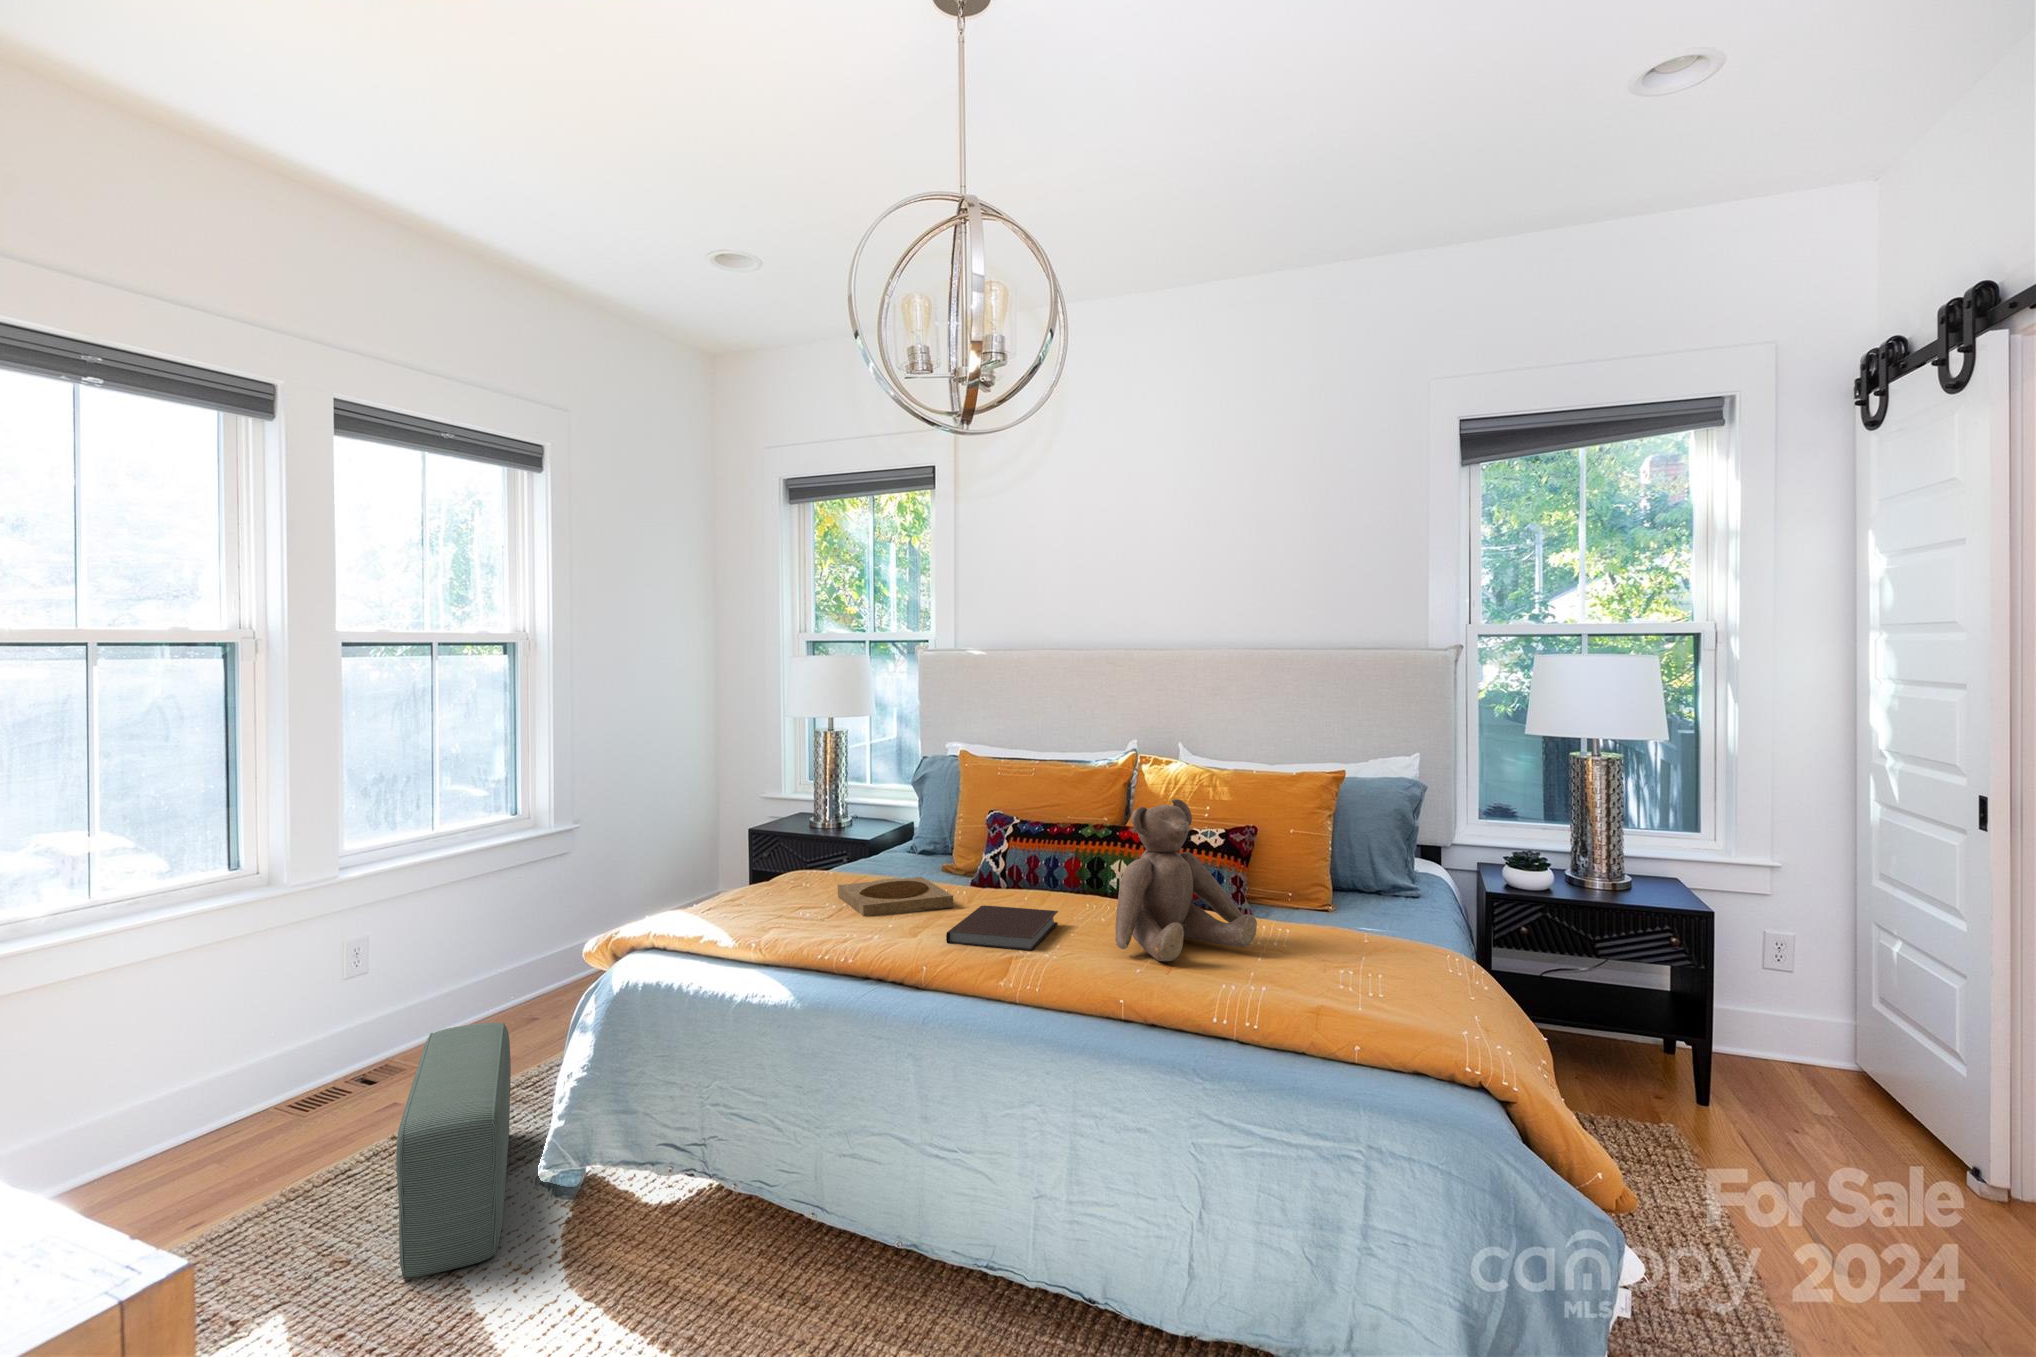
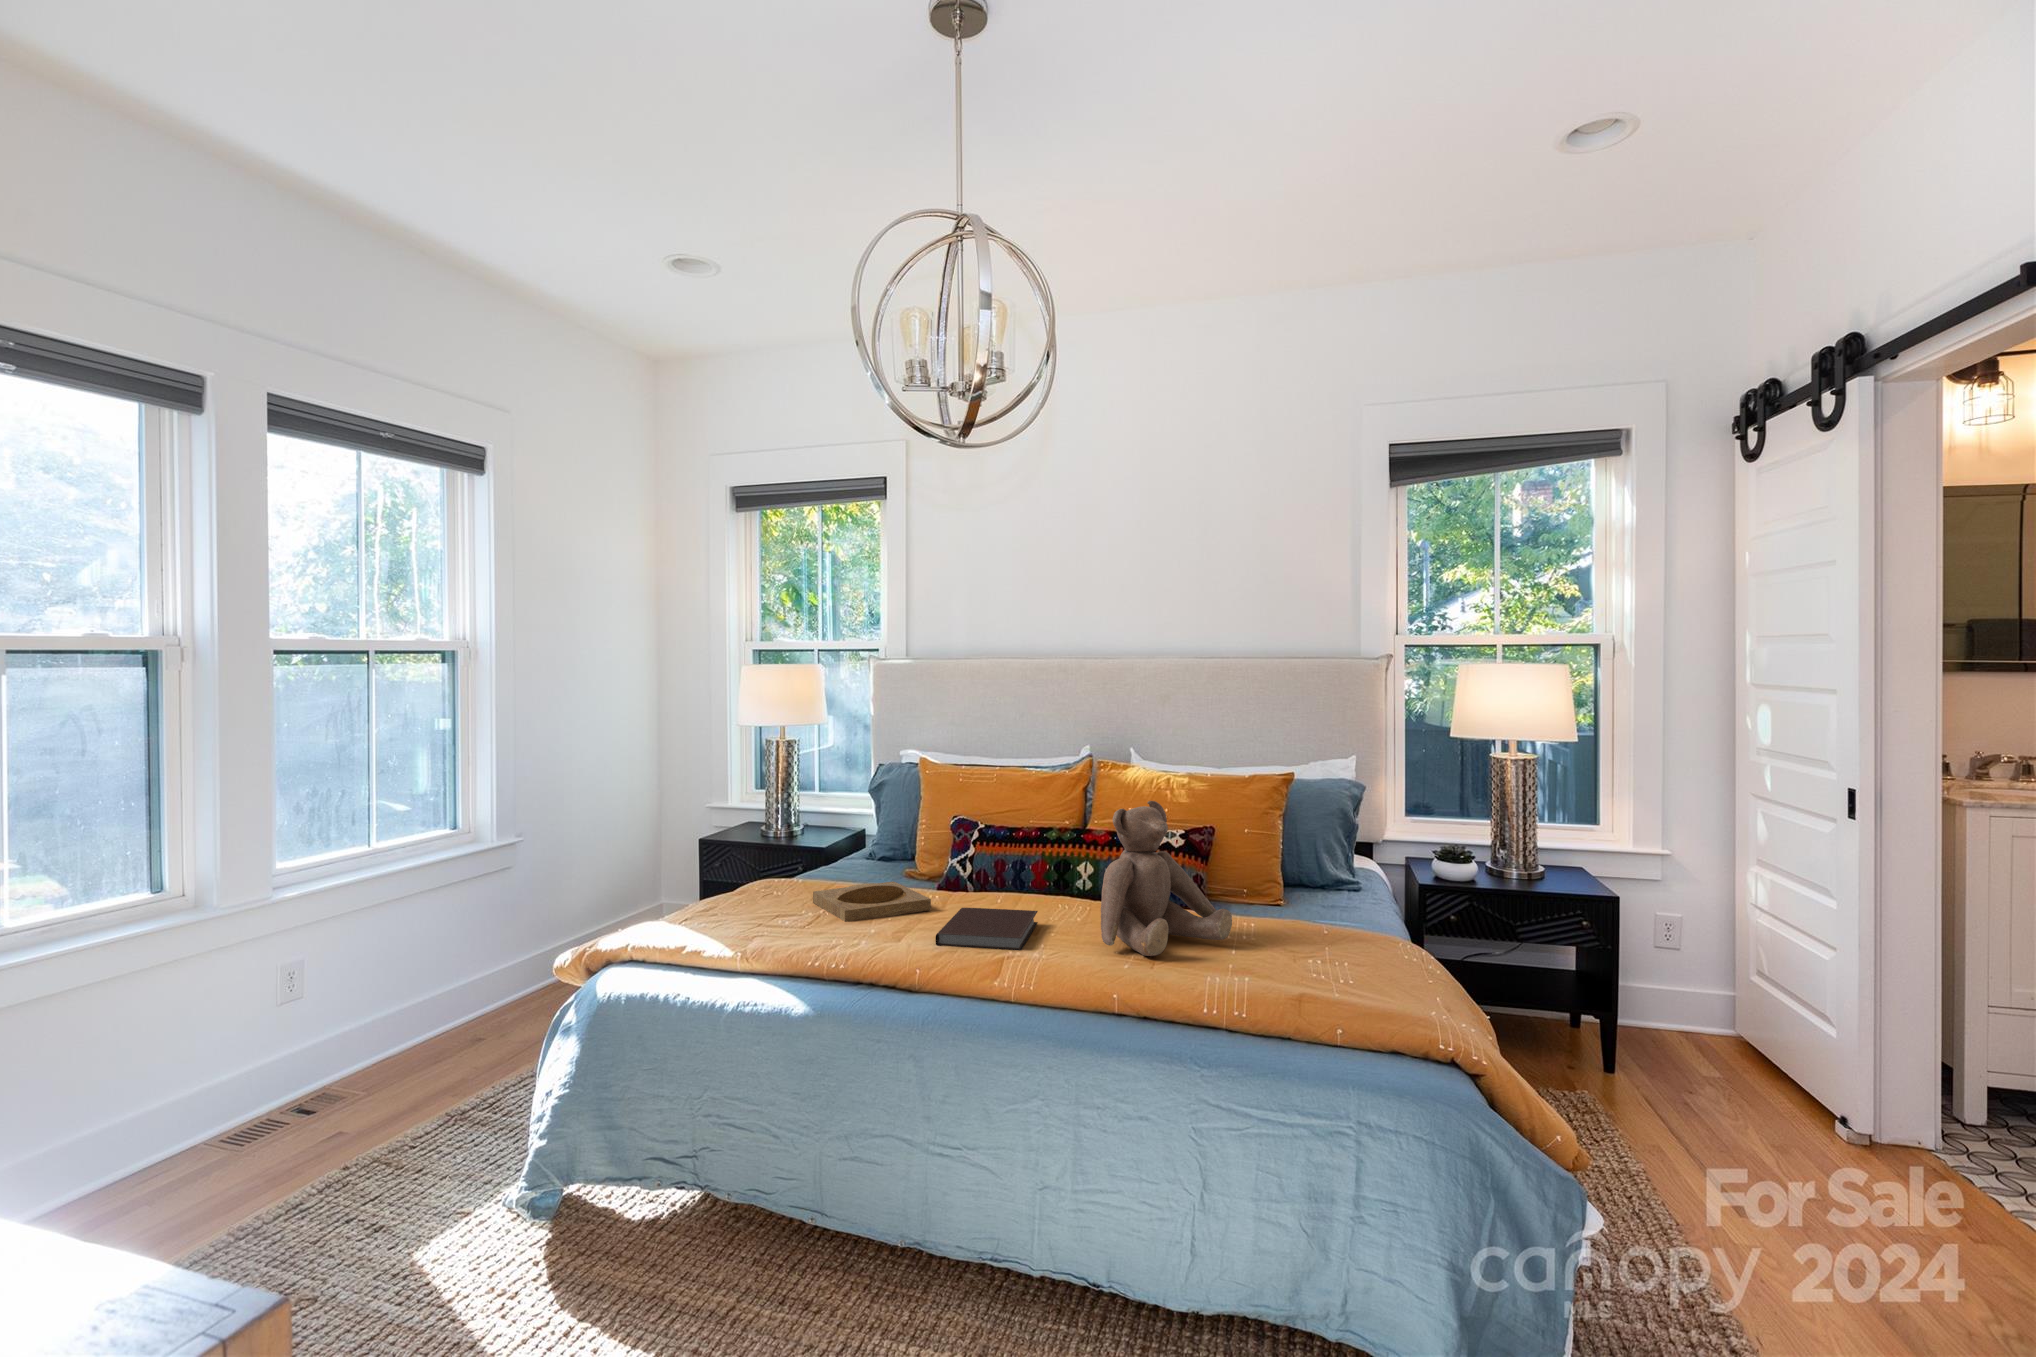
pouf: present [396,1023,511,1277] -> none [372,1042,482,1311]

